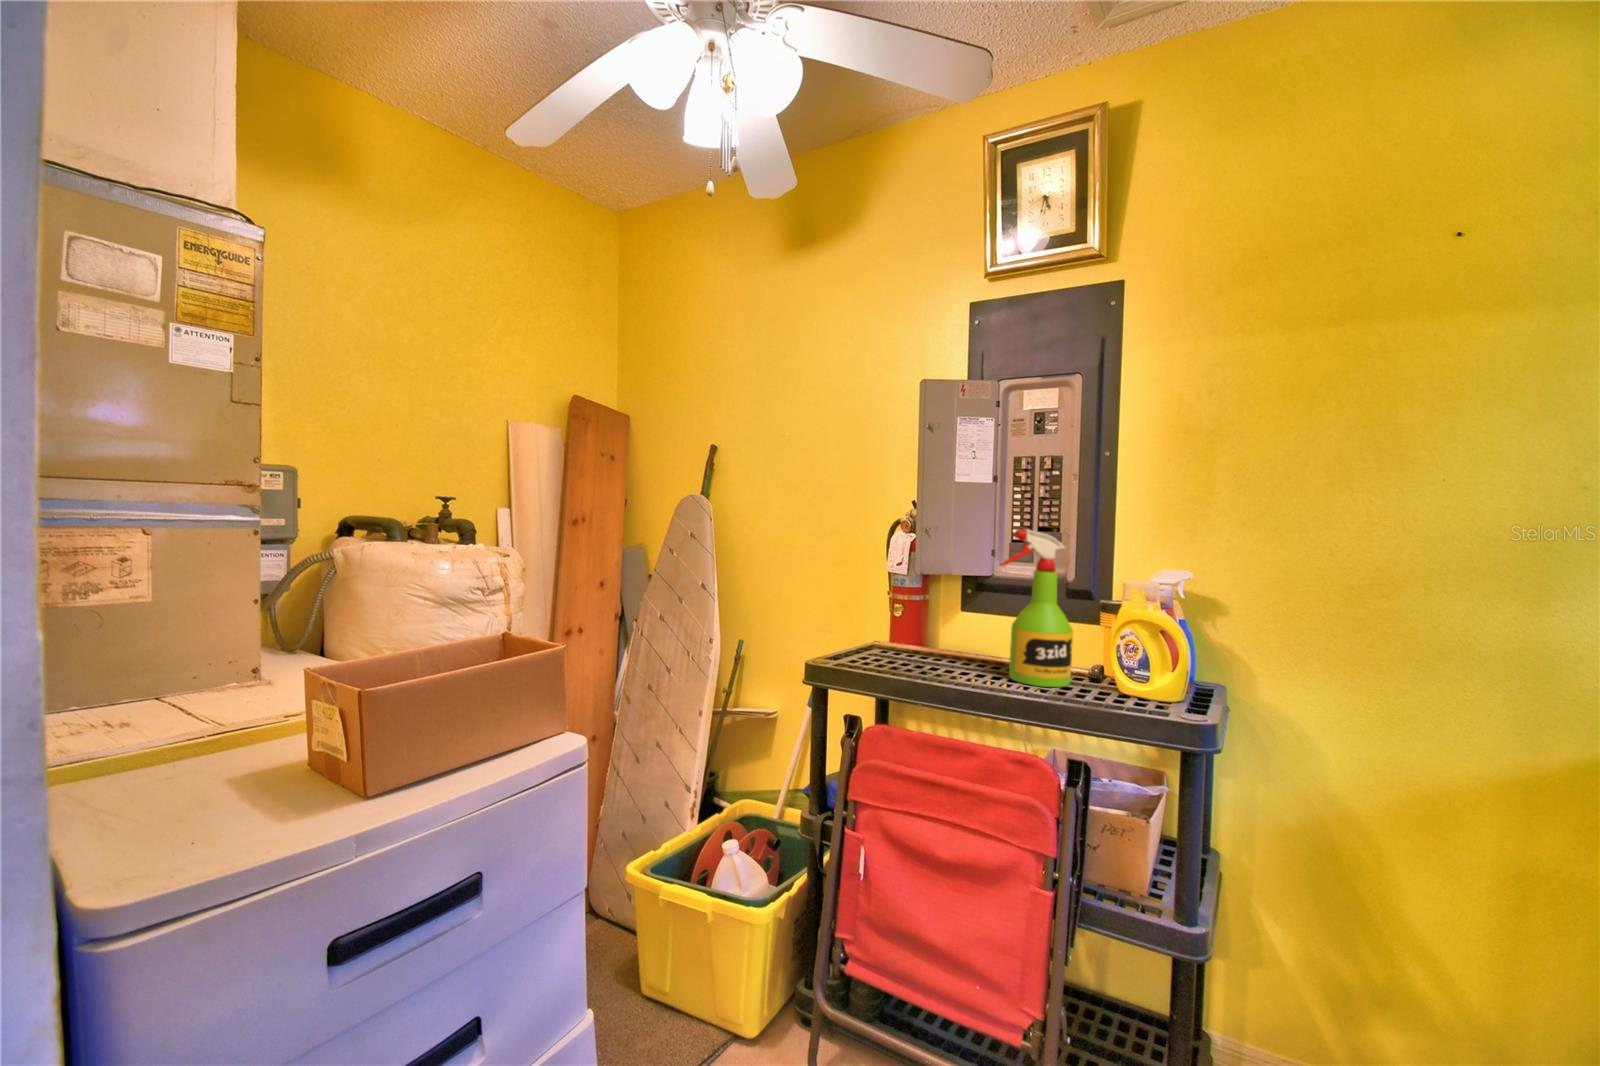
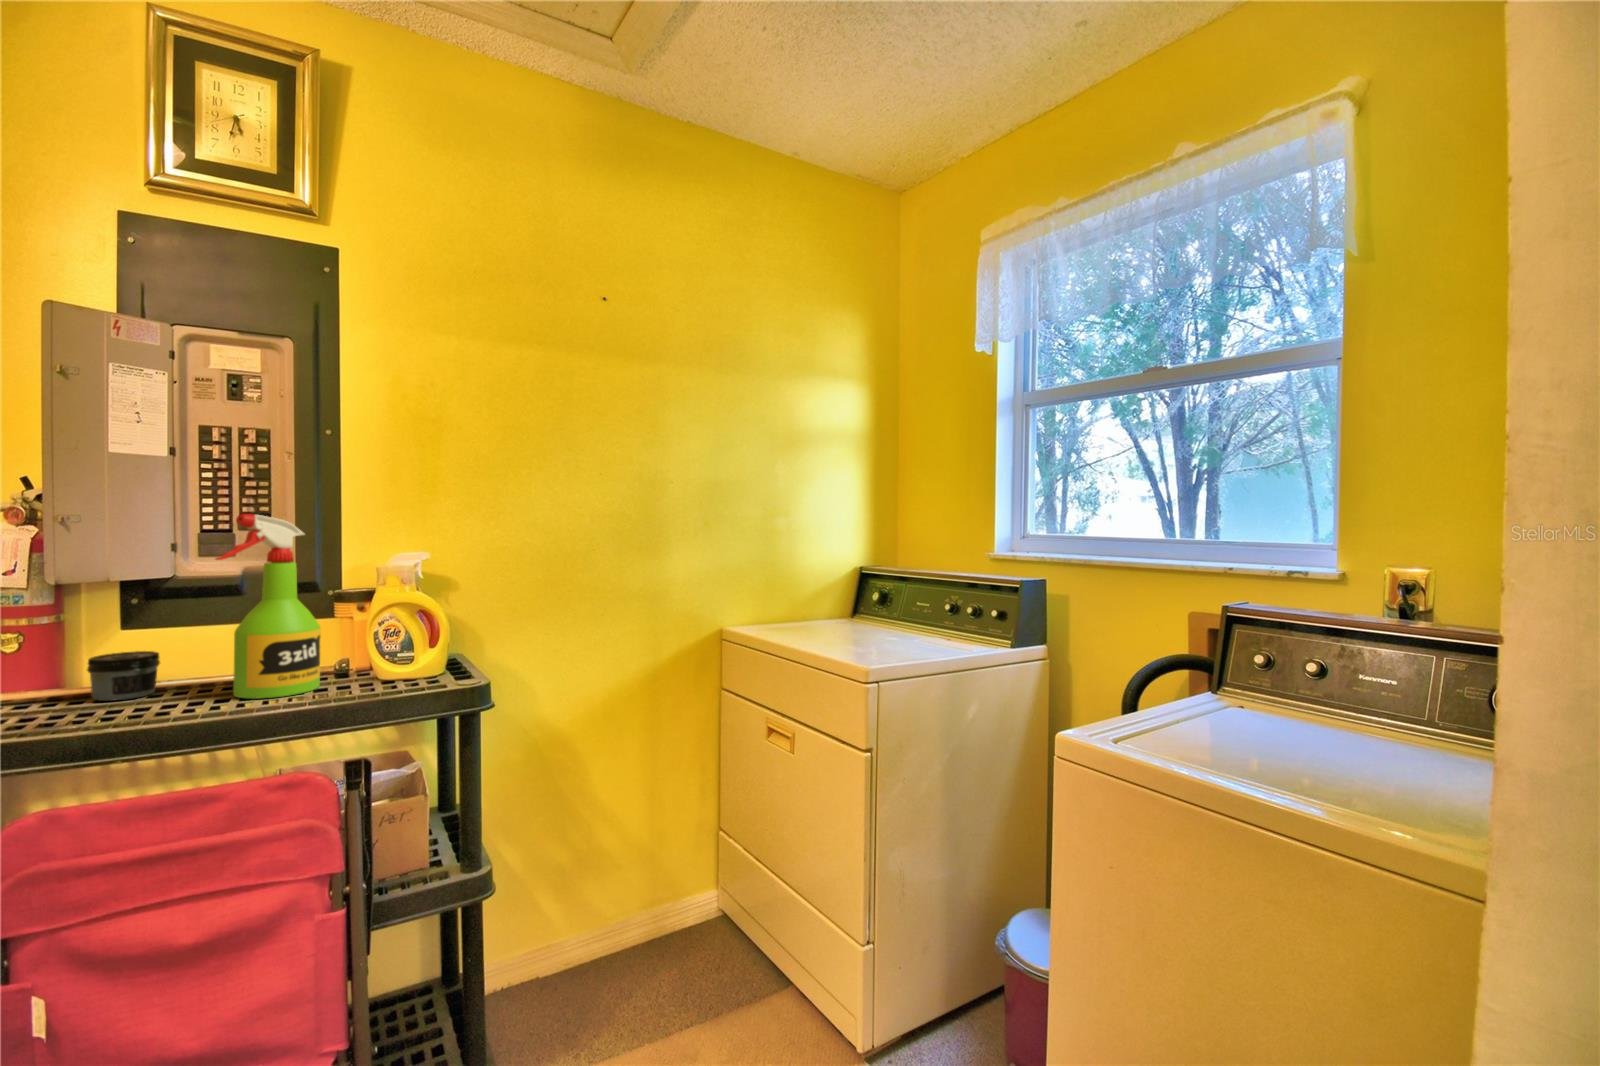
jar: none [936,626,975,661] -> present [87,651,160,701]

